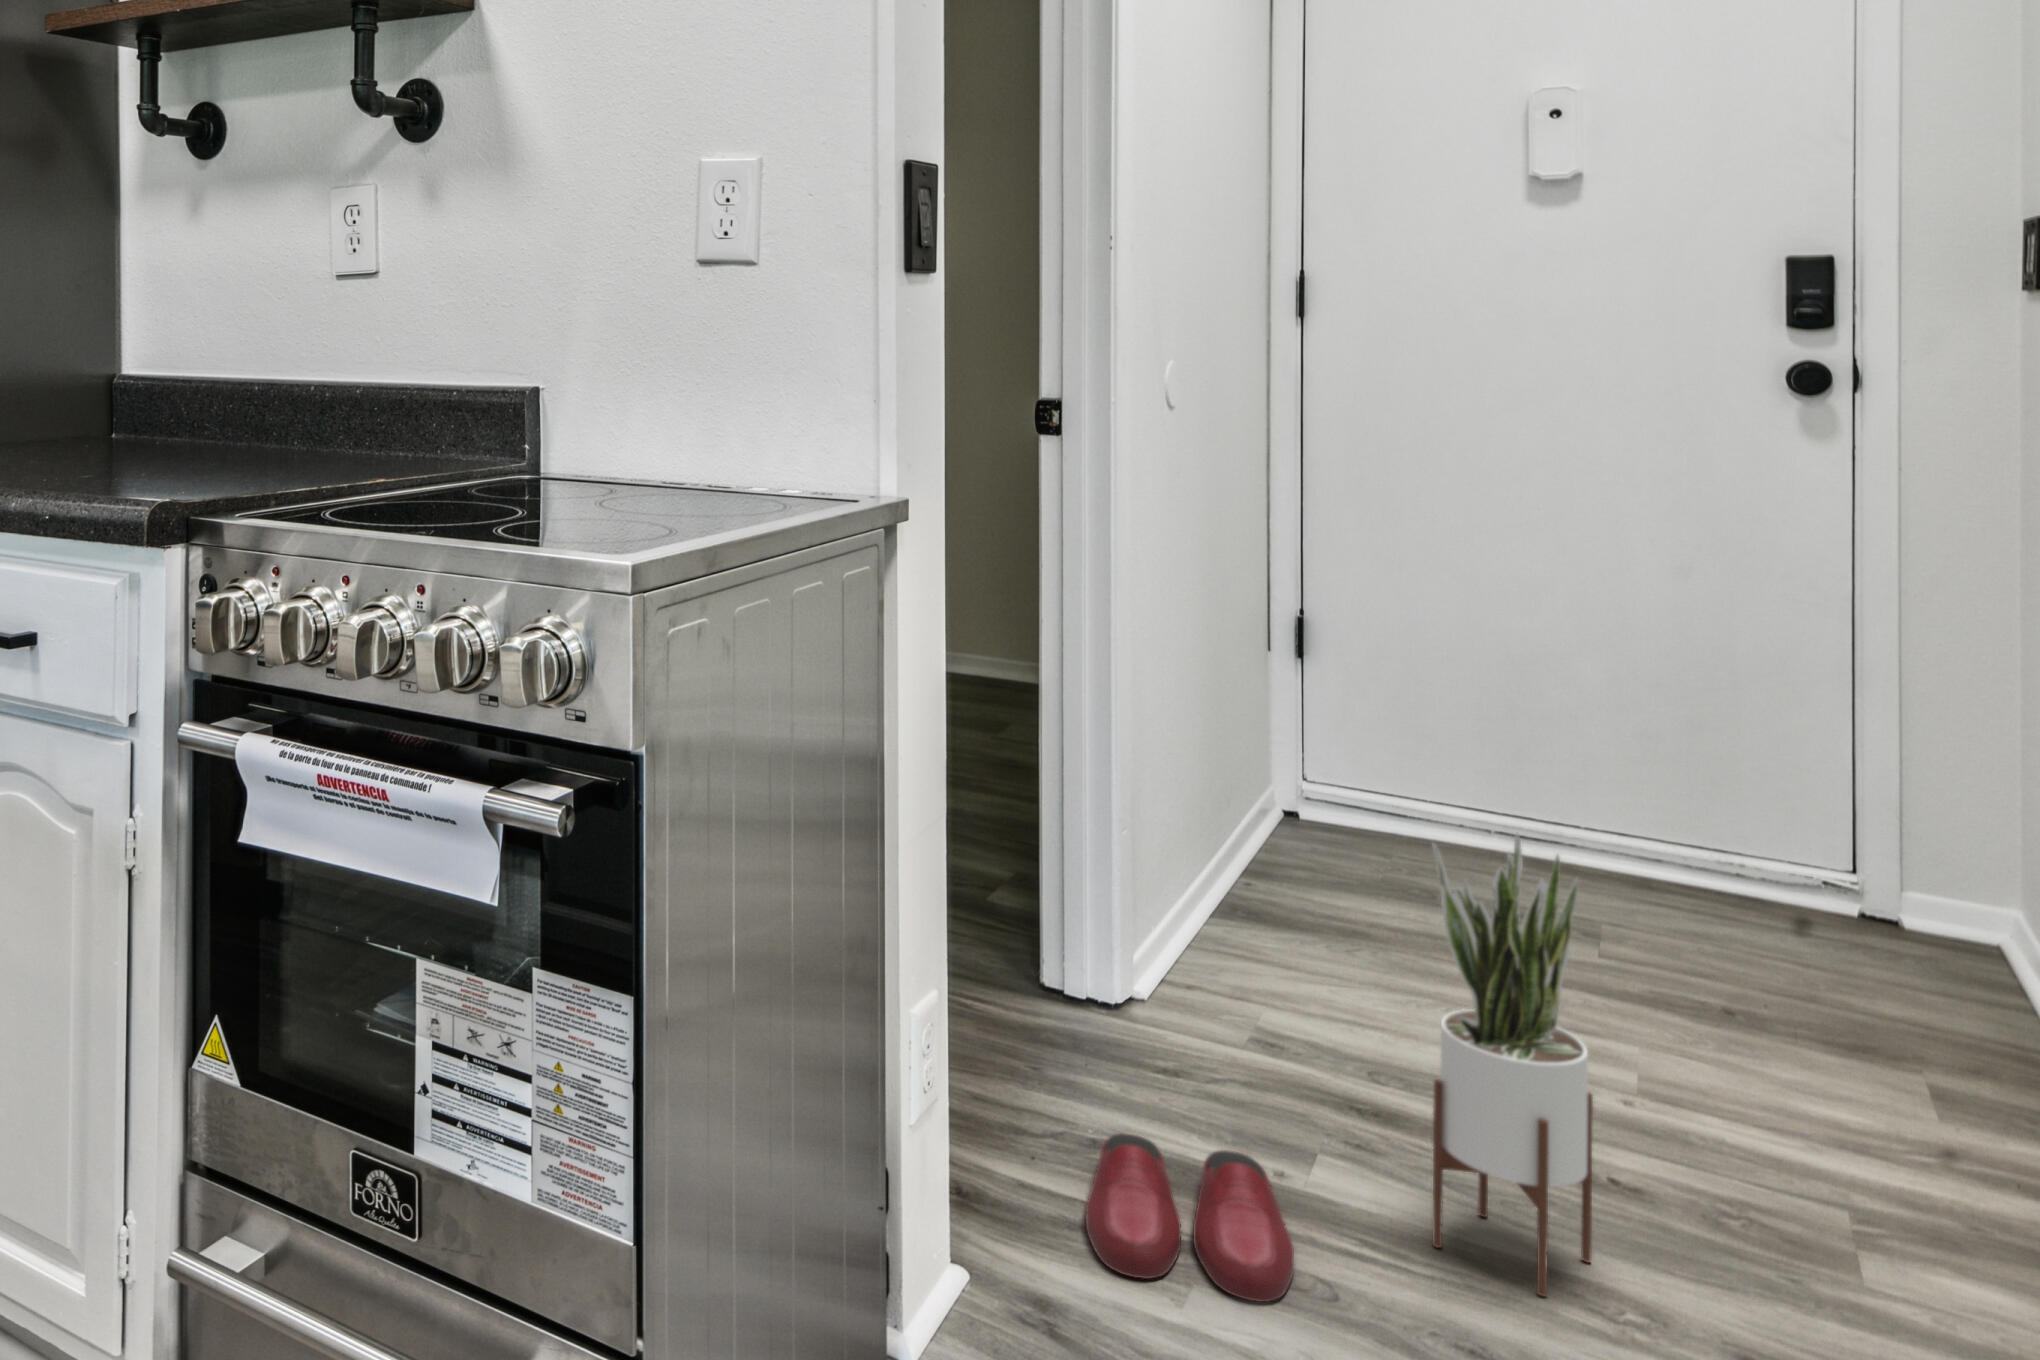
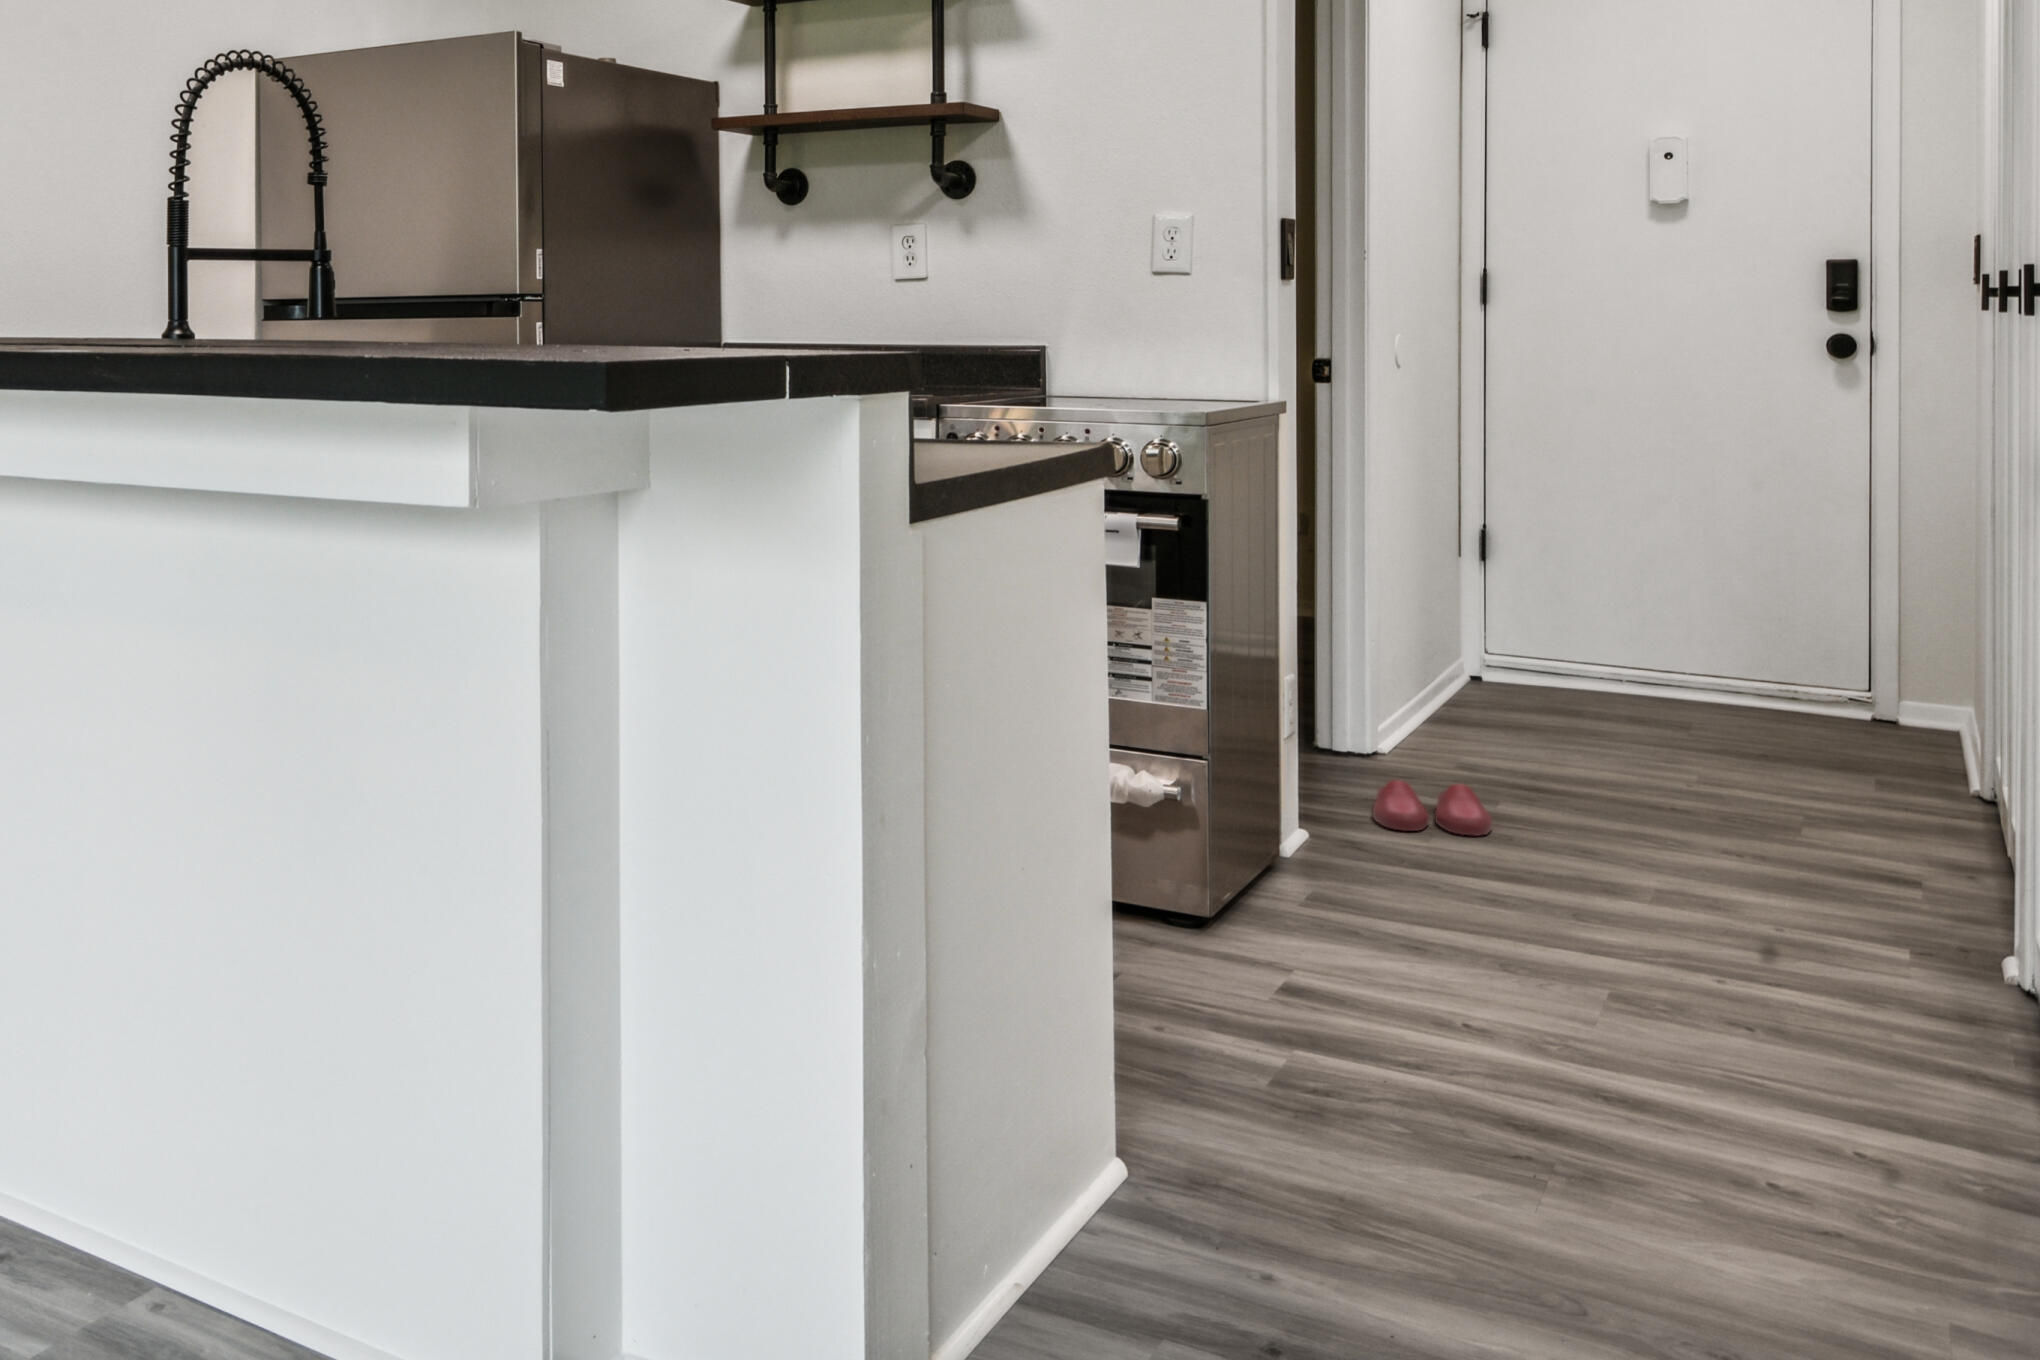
potted plant: present [1432,833,1593,1297] -> none [1566,587,1656,833]

